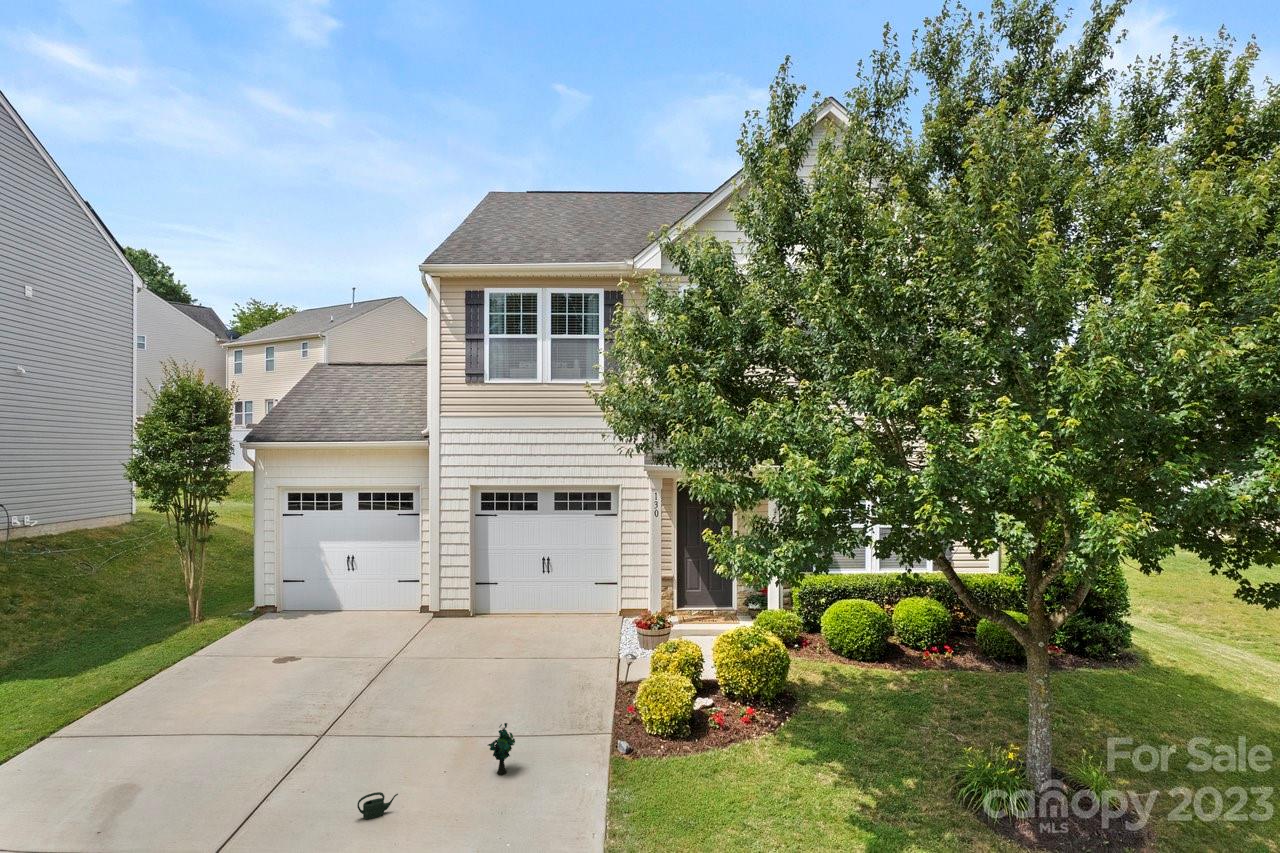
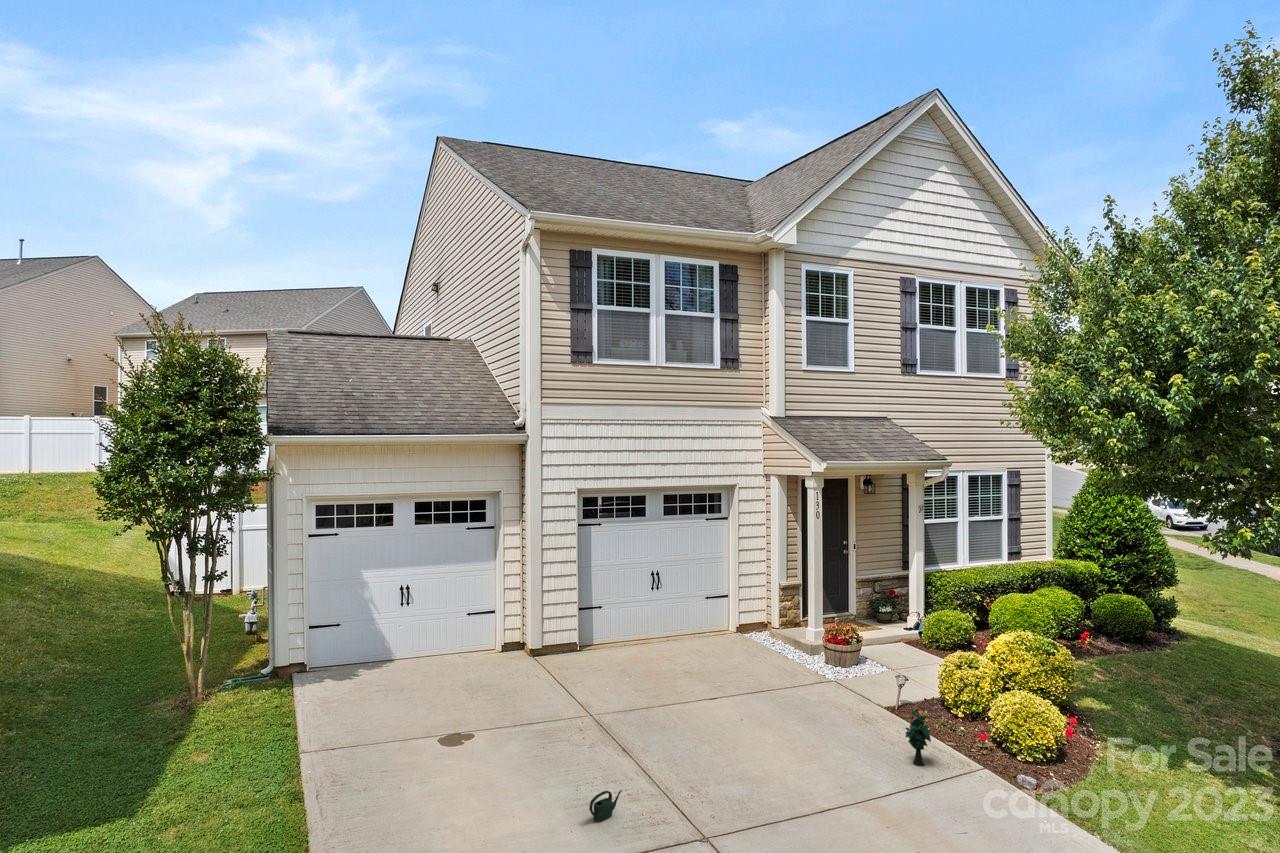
watering can: present [357,792,398,819] -> present [589,790,622,822]

